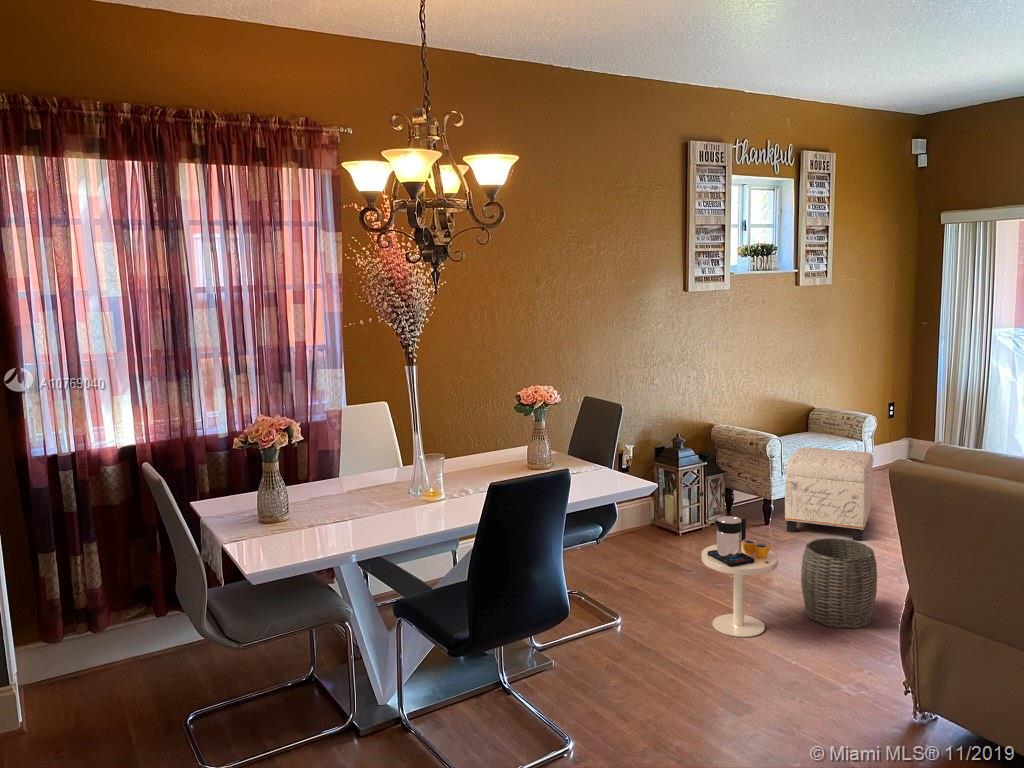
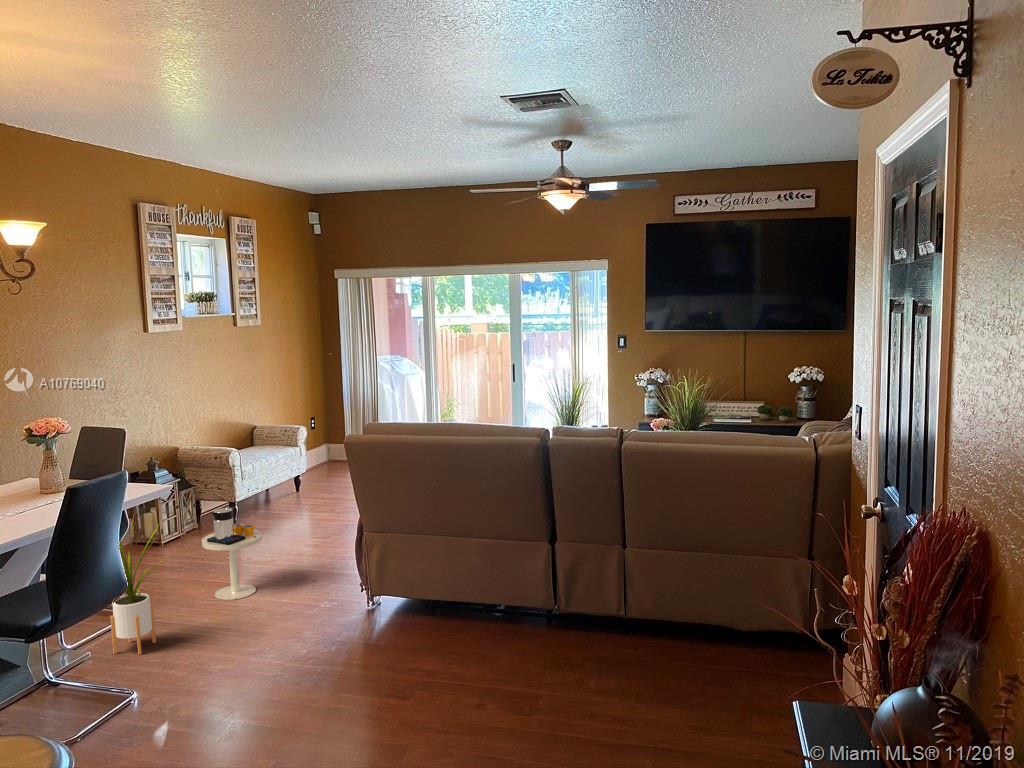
ottoman: present [785,447,873,541] -> none [247,454,312,525]
house plant: none [555,511,645,683] -> present [110,523,166,655]
woven basket: present [801,538,877,628] -> none [276,513,330,577]

